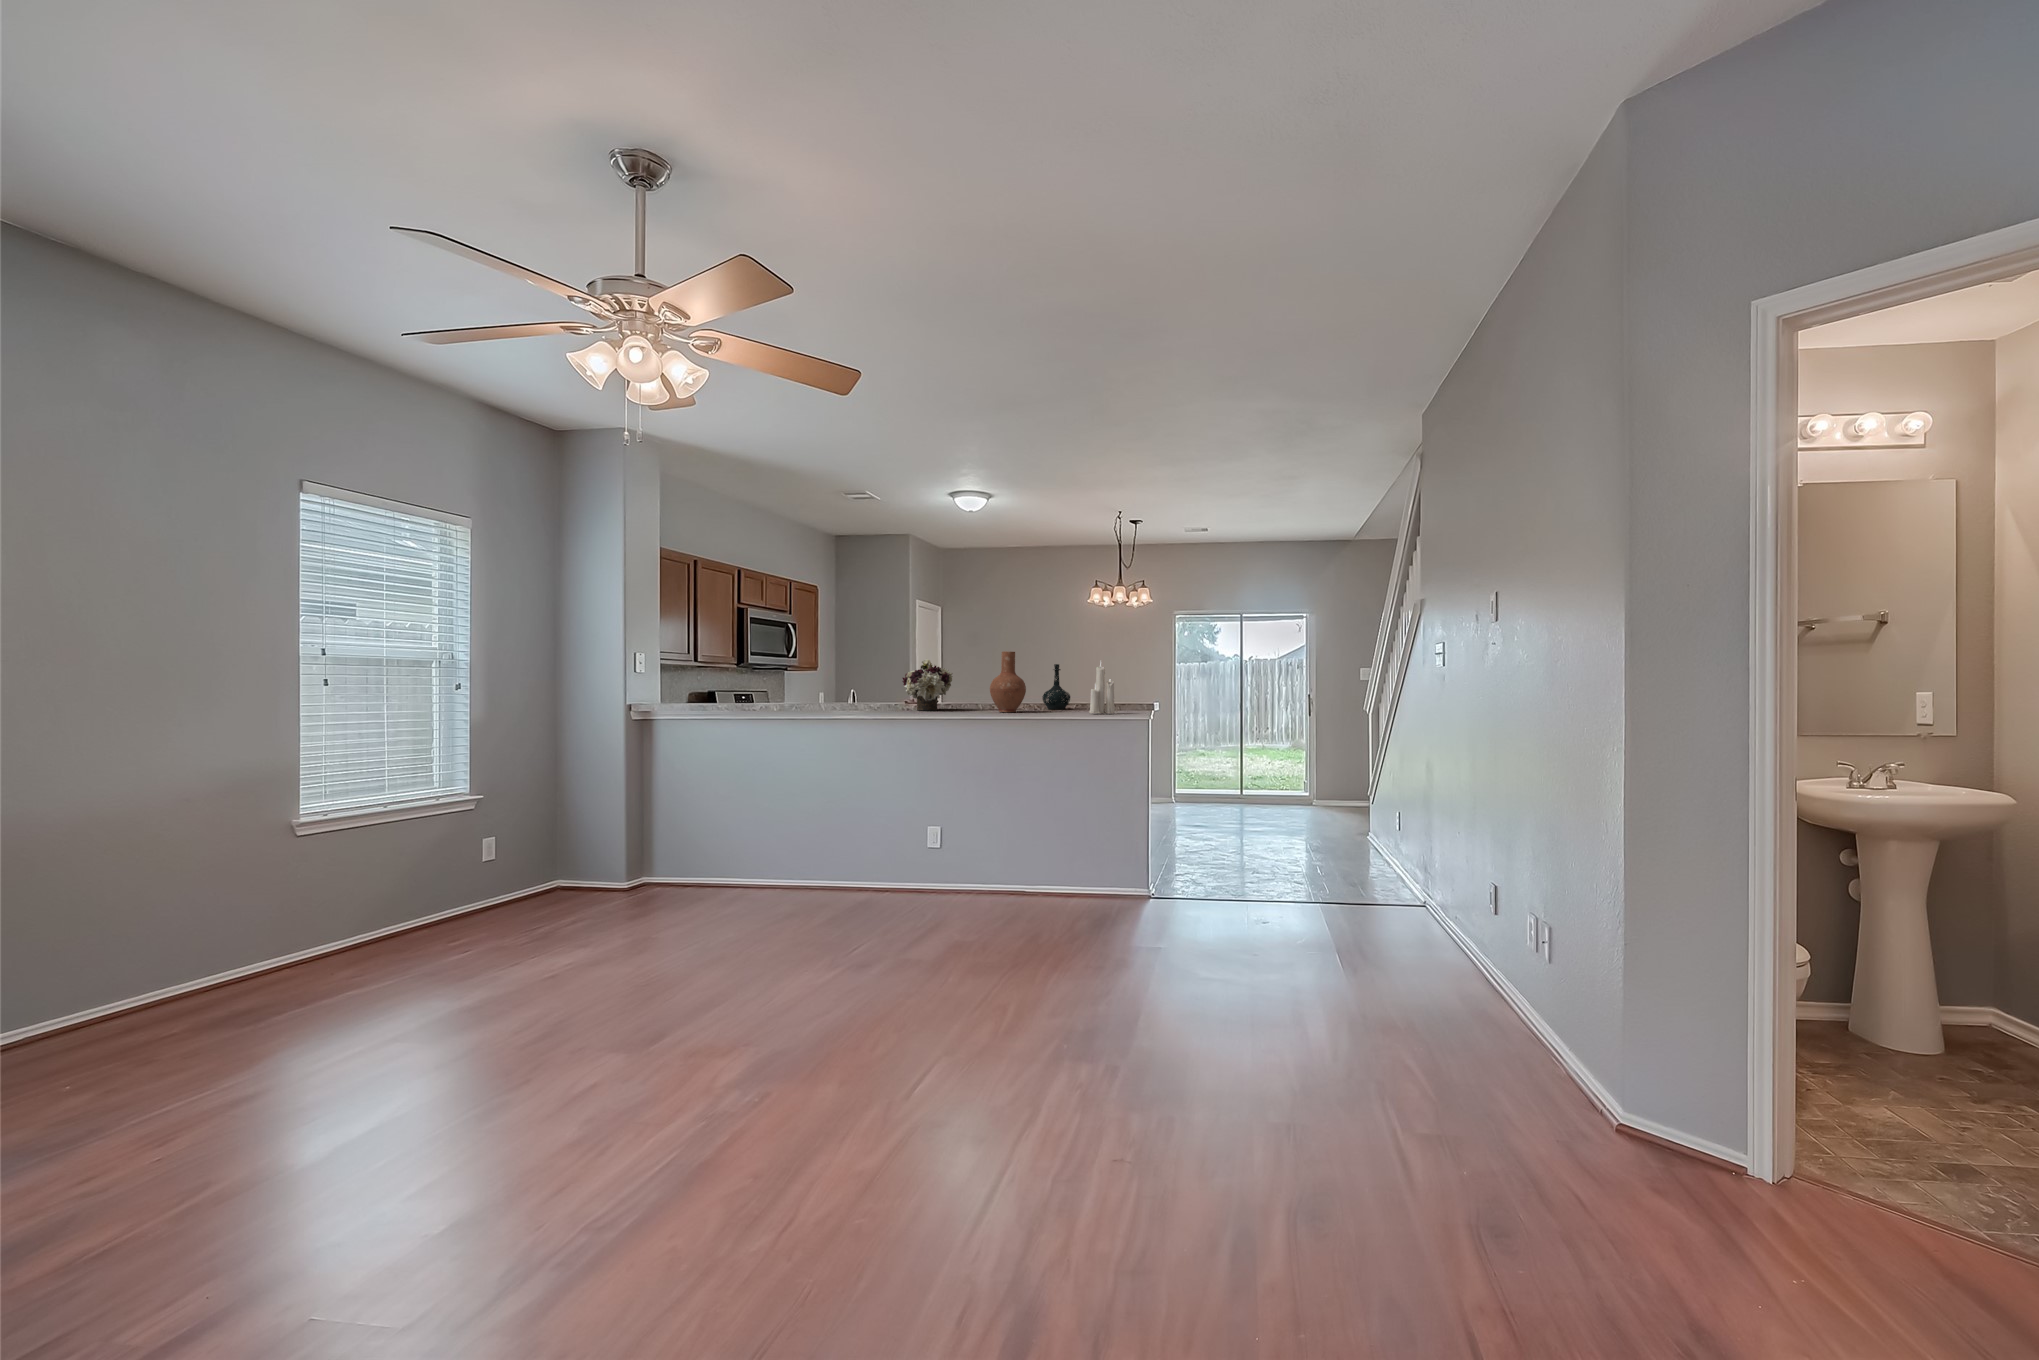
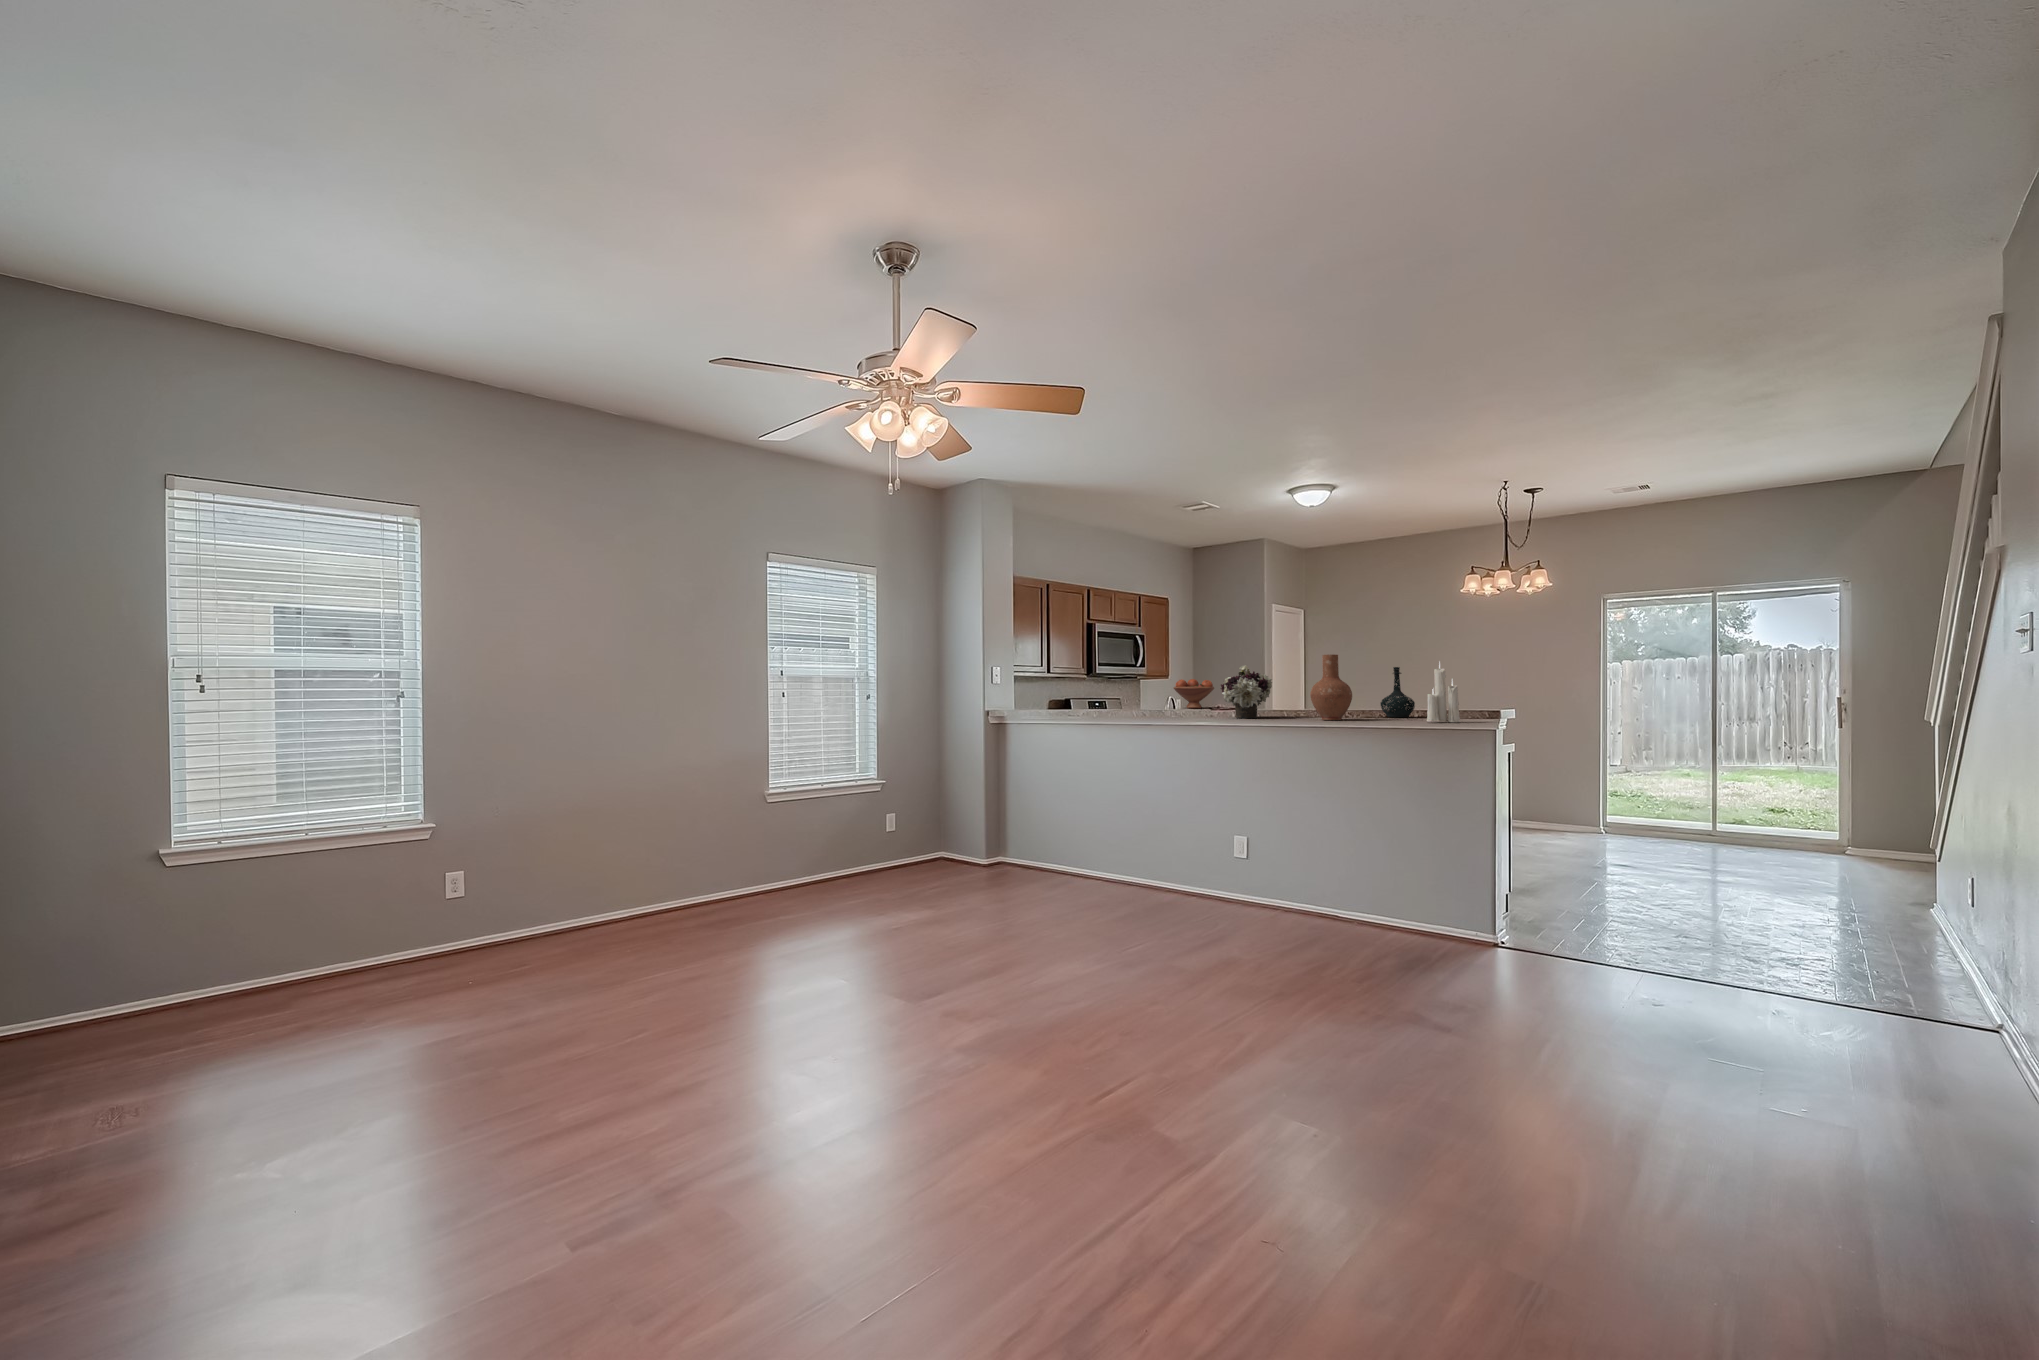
fruit bowl: none [835,671,876,700] -> present [1174,679,1214,708]

